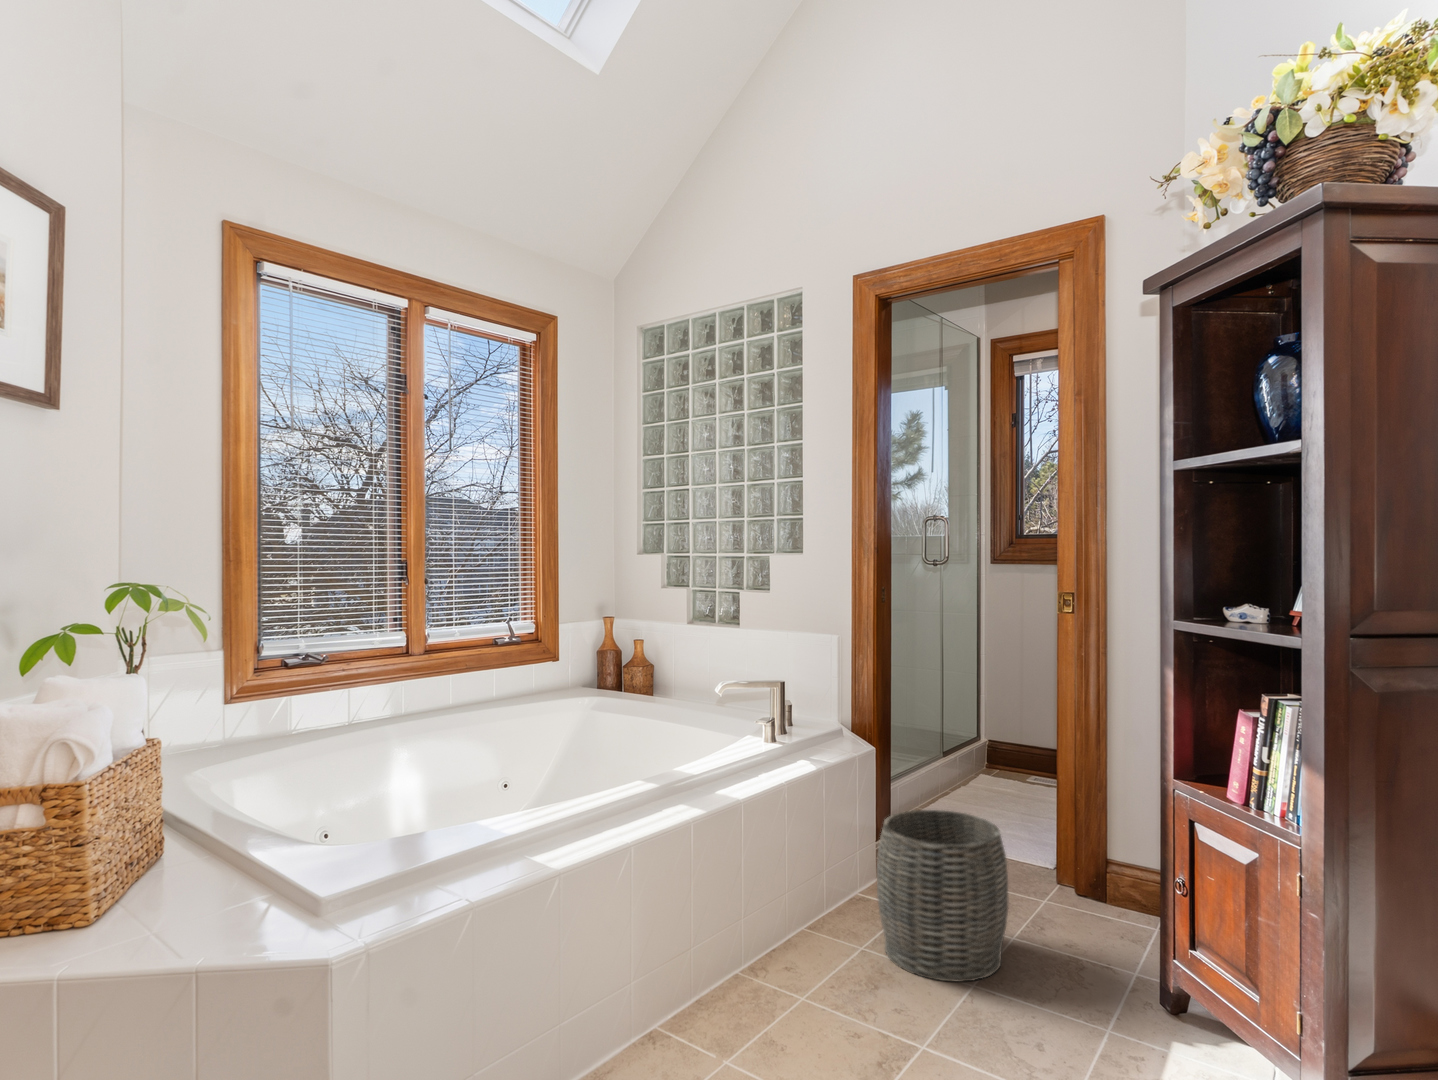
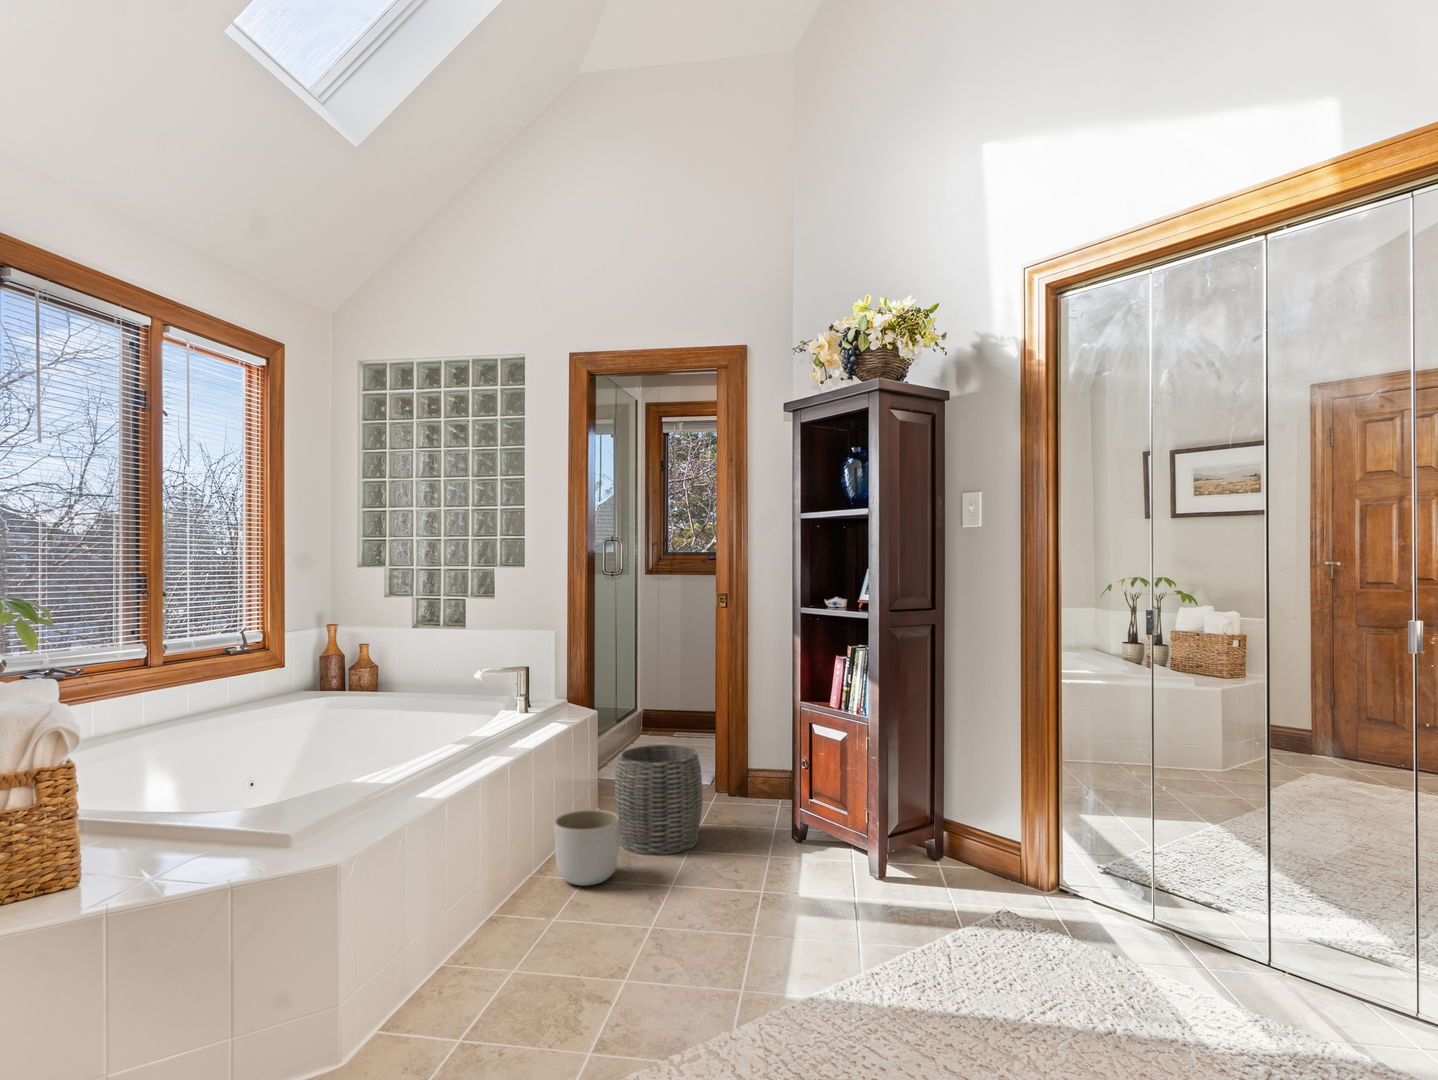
planter: none [765,895,858,1011] -> present [554,810,620,886]

